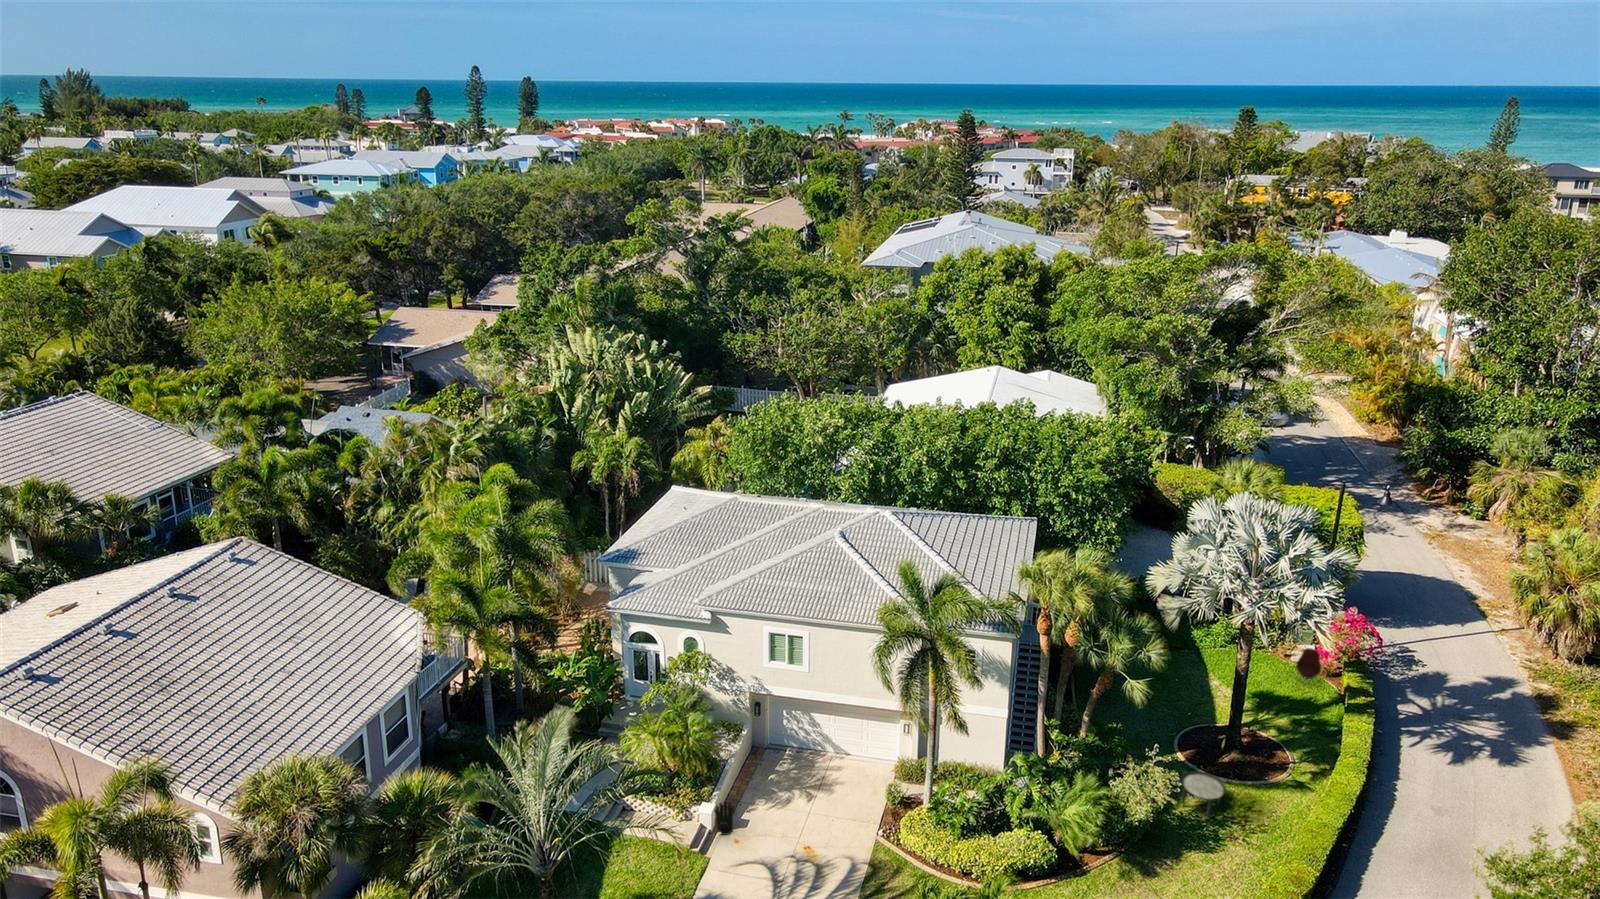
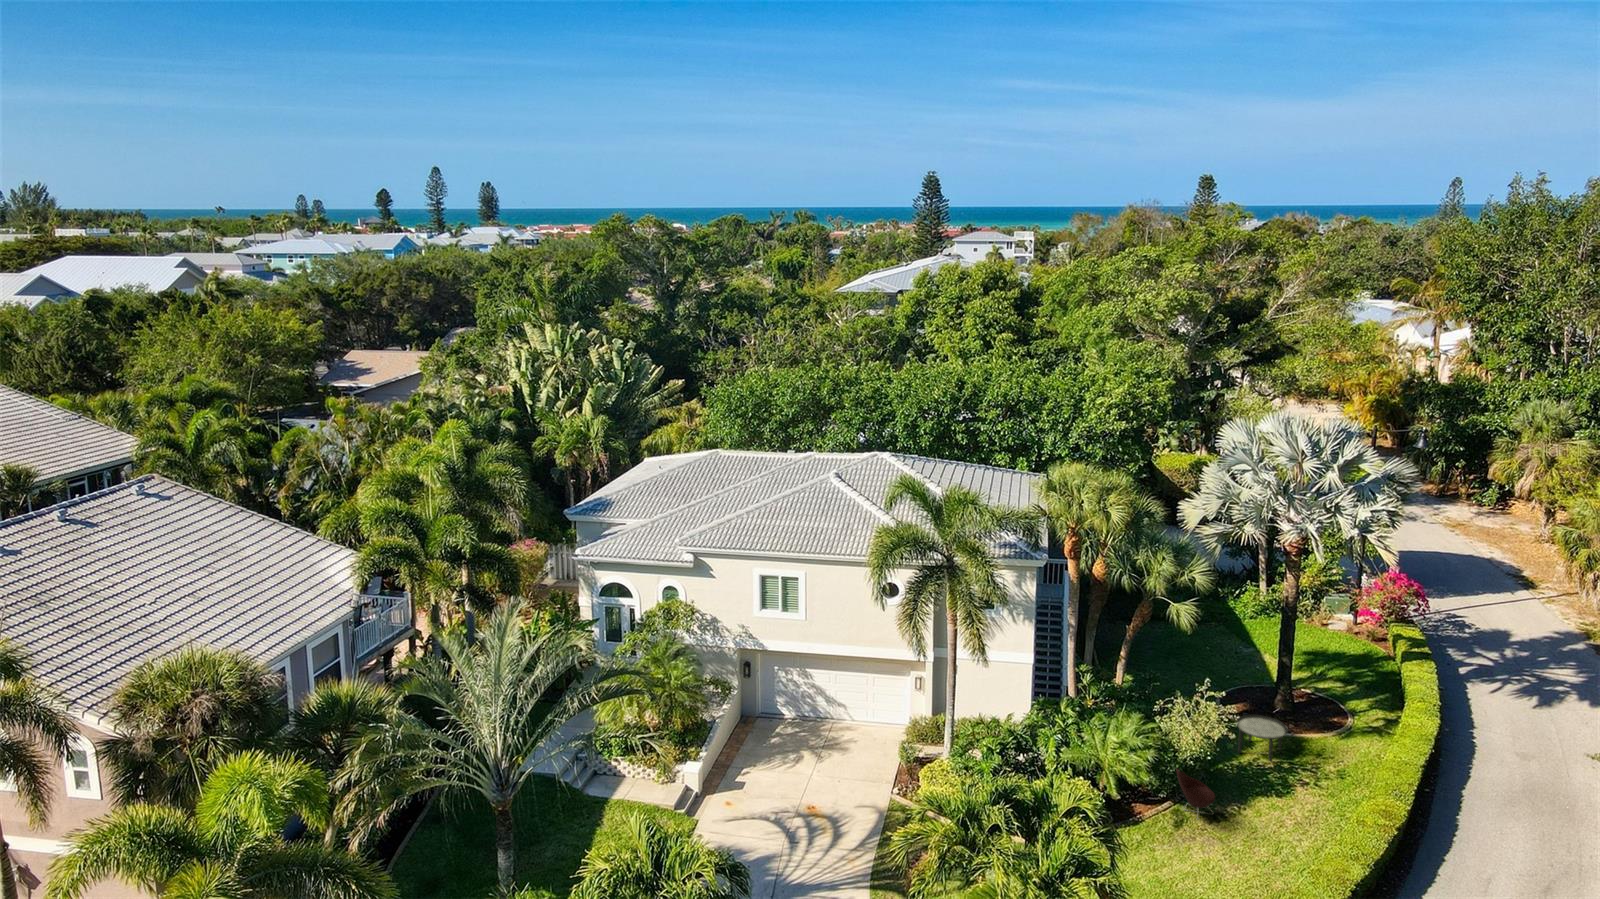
chair: present [1296,648,1321,679] -> present [1176,769,1215,810]
waste bin: present [714,802,734,835] -> none [701,762,725,801]

